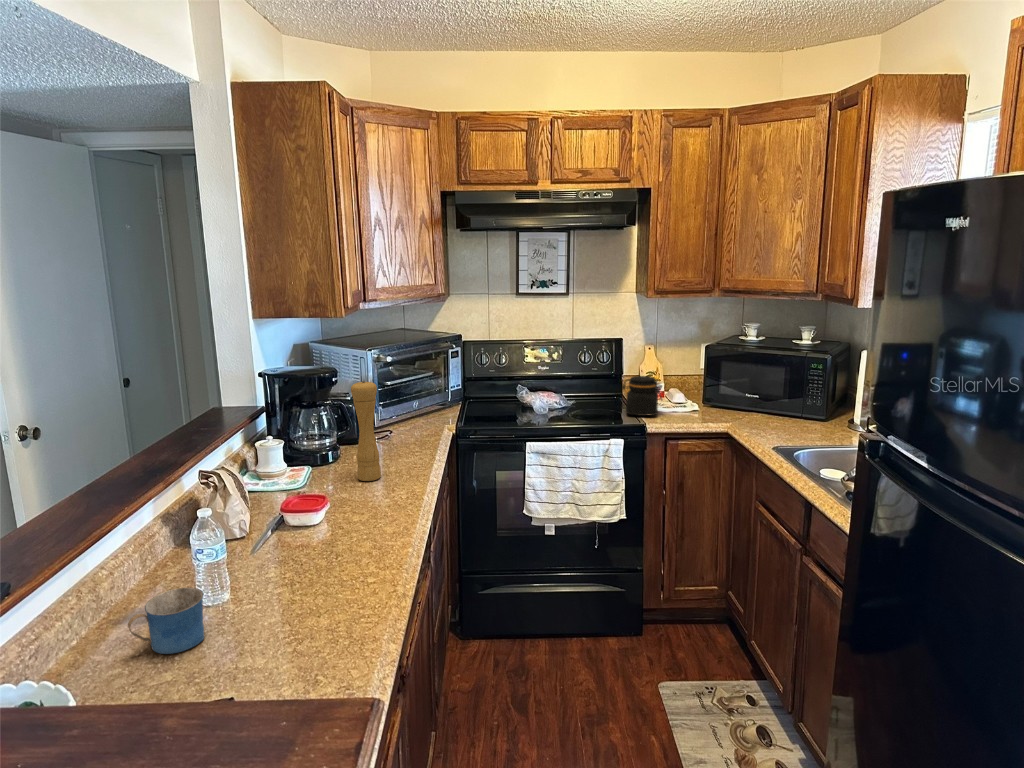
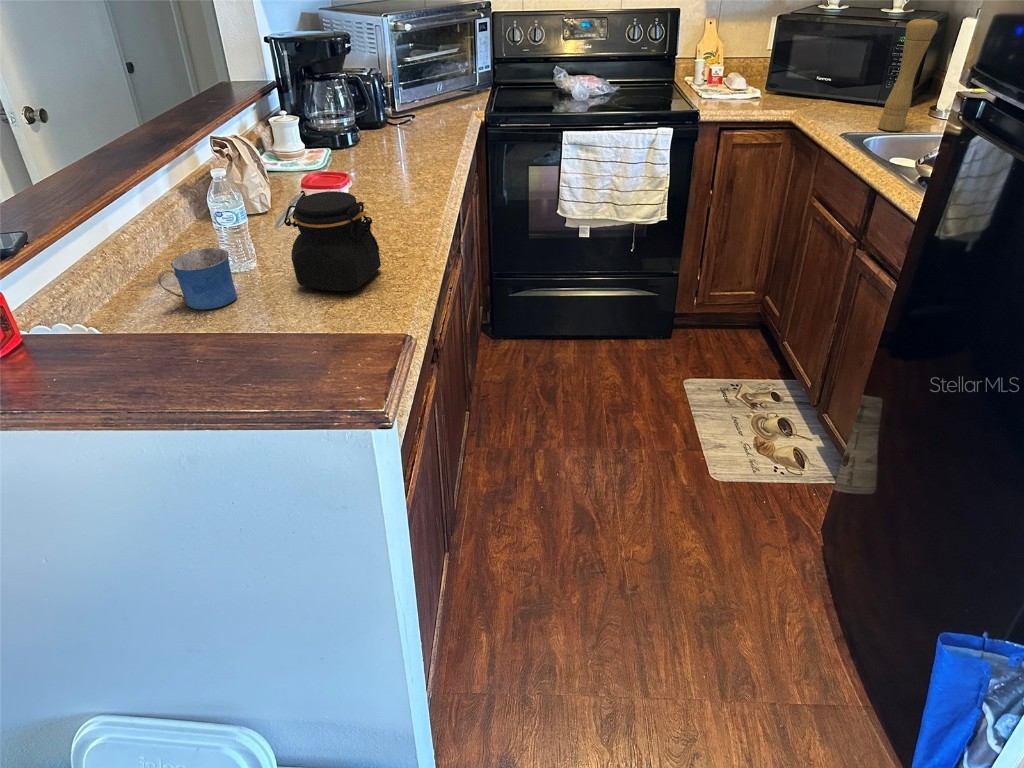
jar: present [622,376,662,416] -> present [284,191,381,291]
pepper mill: present [351,381,381,481] -> present [878,17,938,131]

